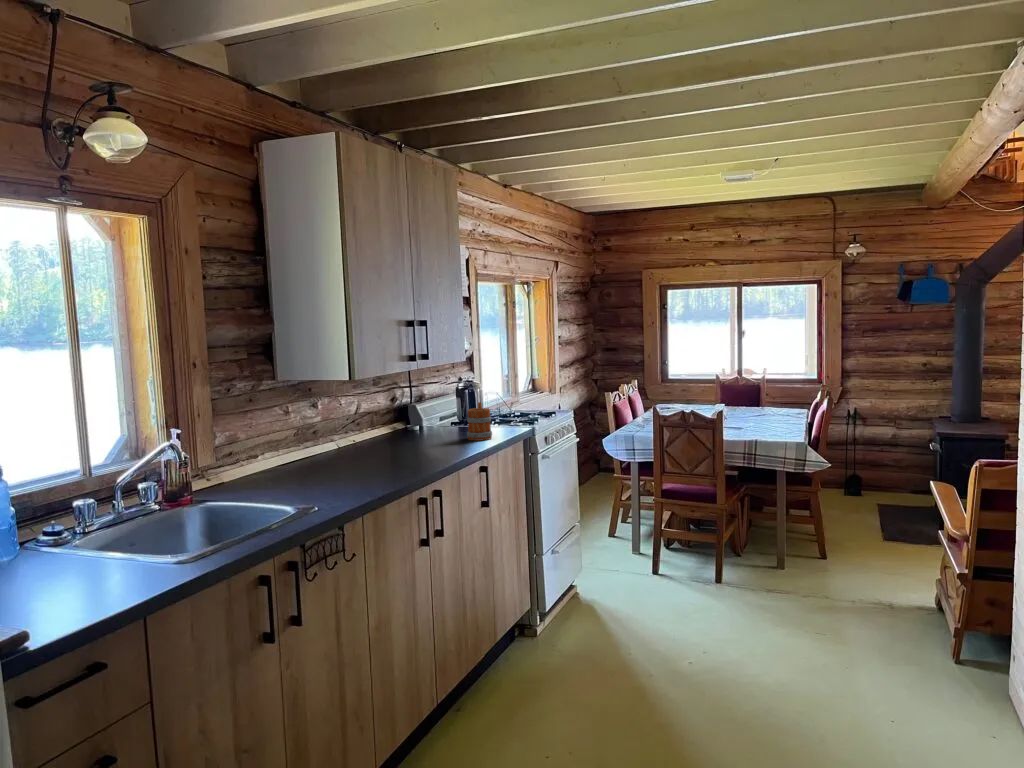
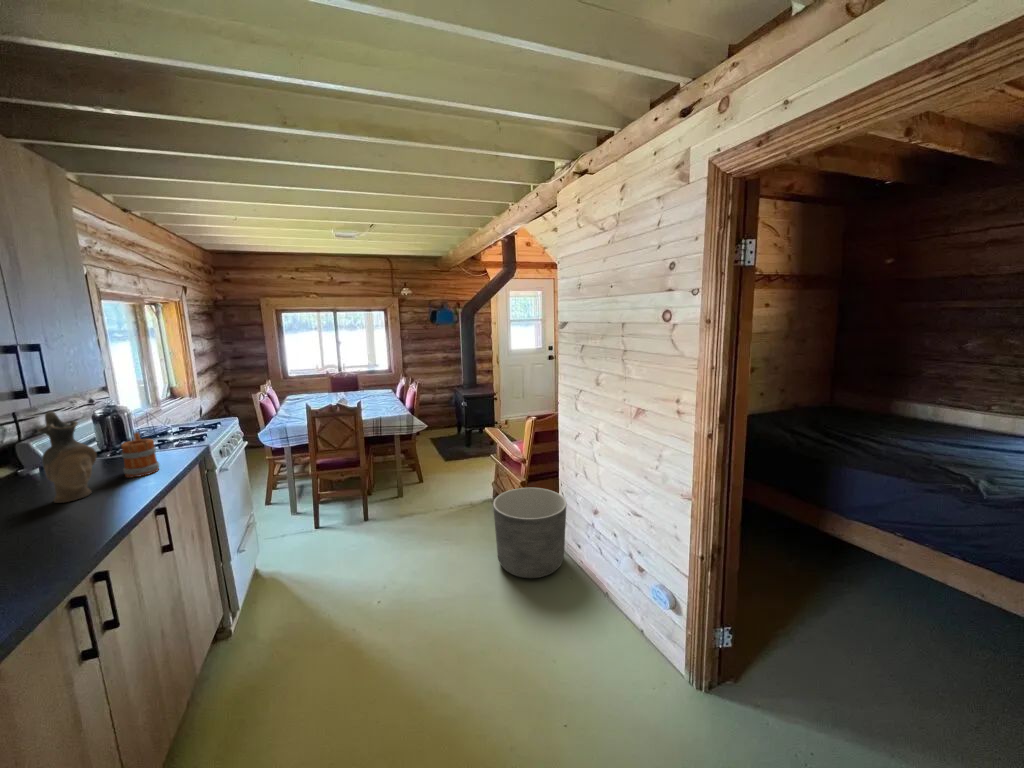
ceramic pitcher: none [419,373,450,447] -> present [38,411,97,503]
planter: none [868,565,1002,706] -> present [493,488,566,578]

